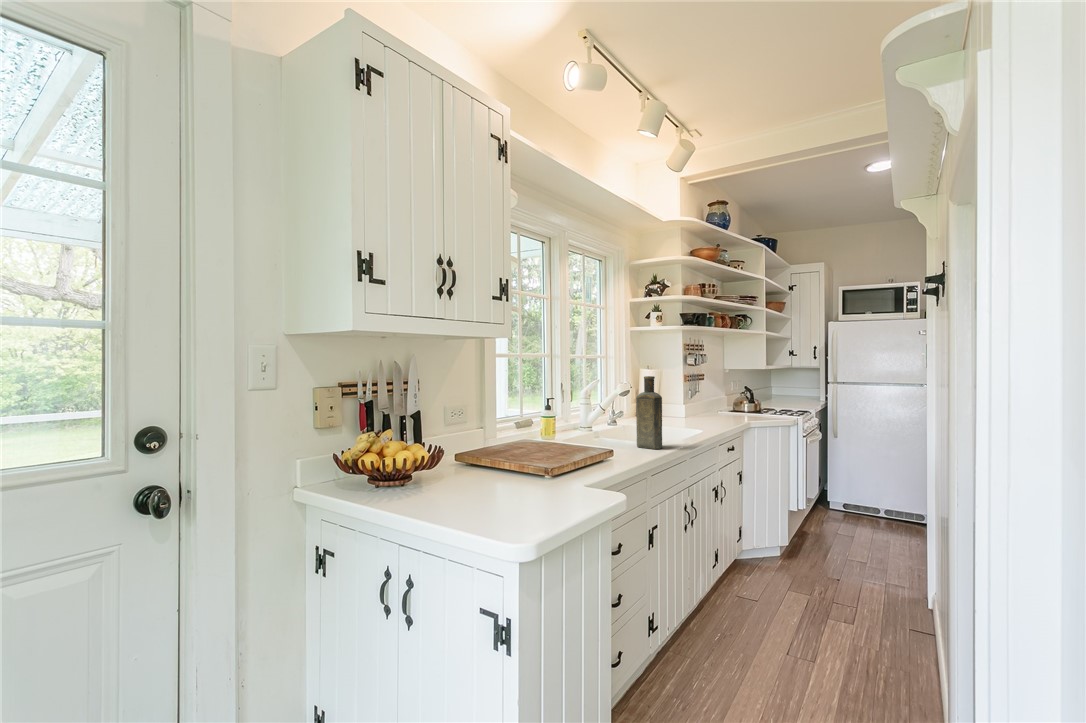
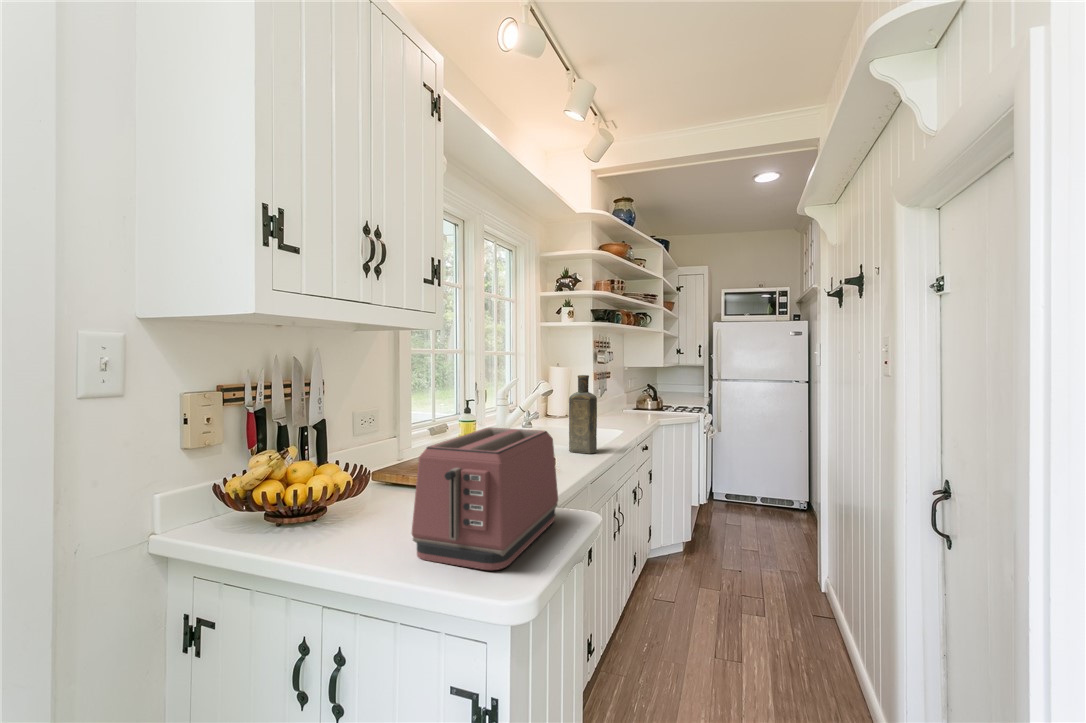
toaster: none [462,418,590,526] -> present [412,428,558,570]

